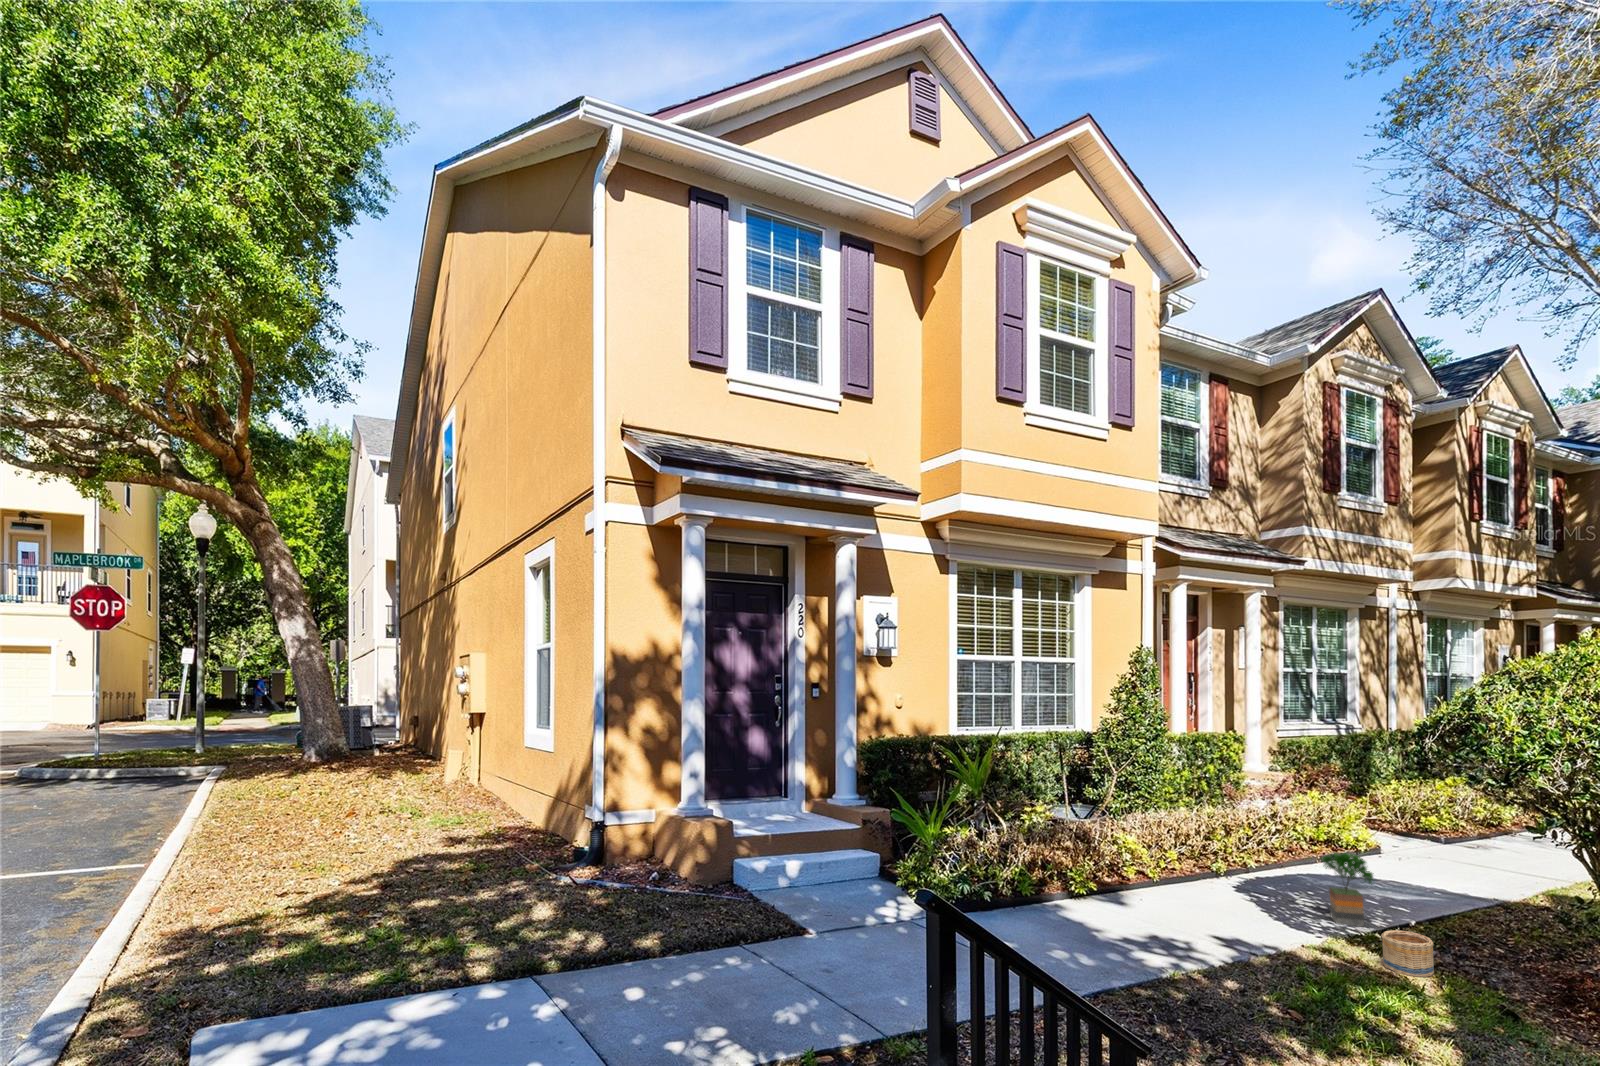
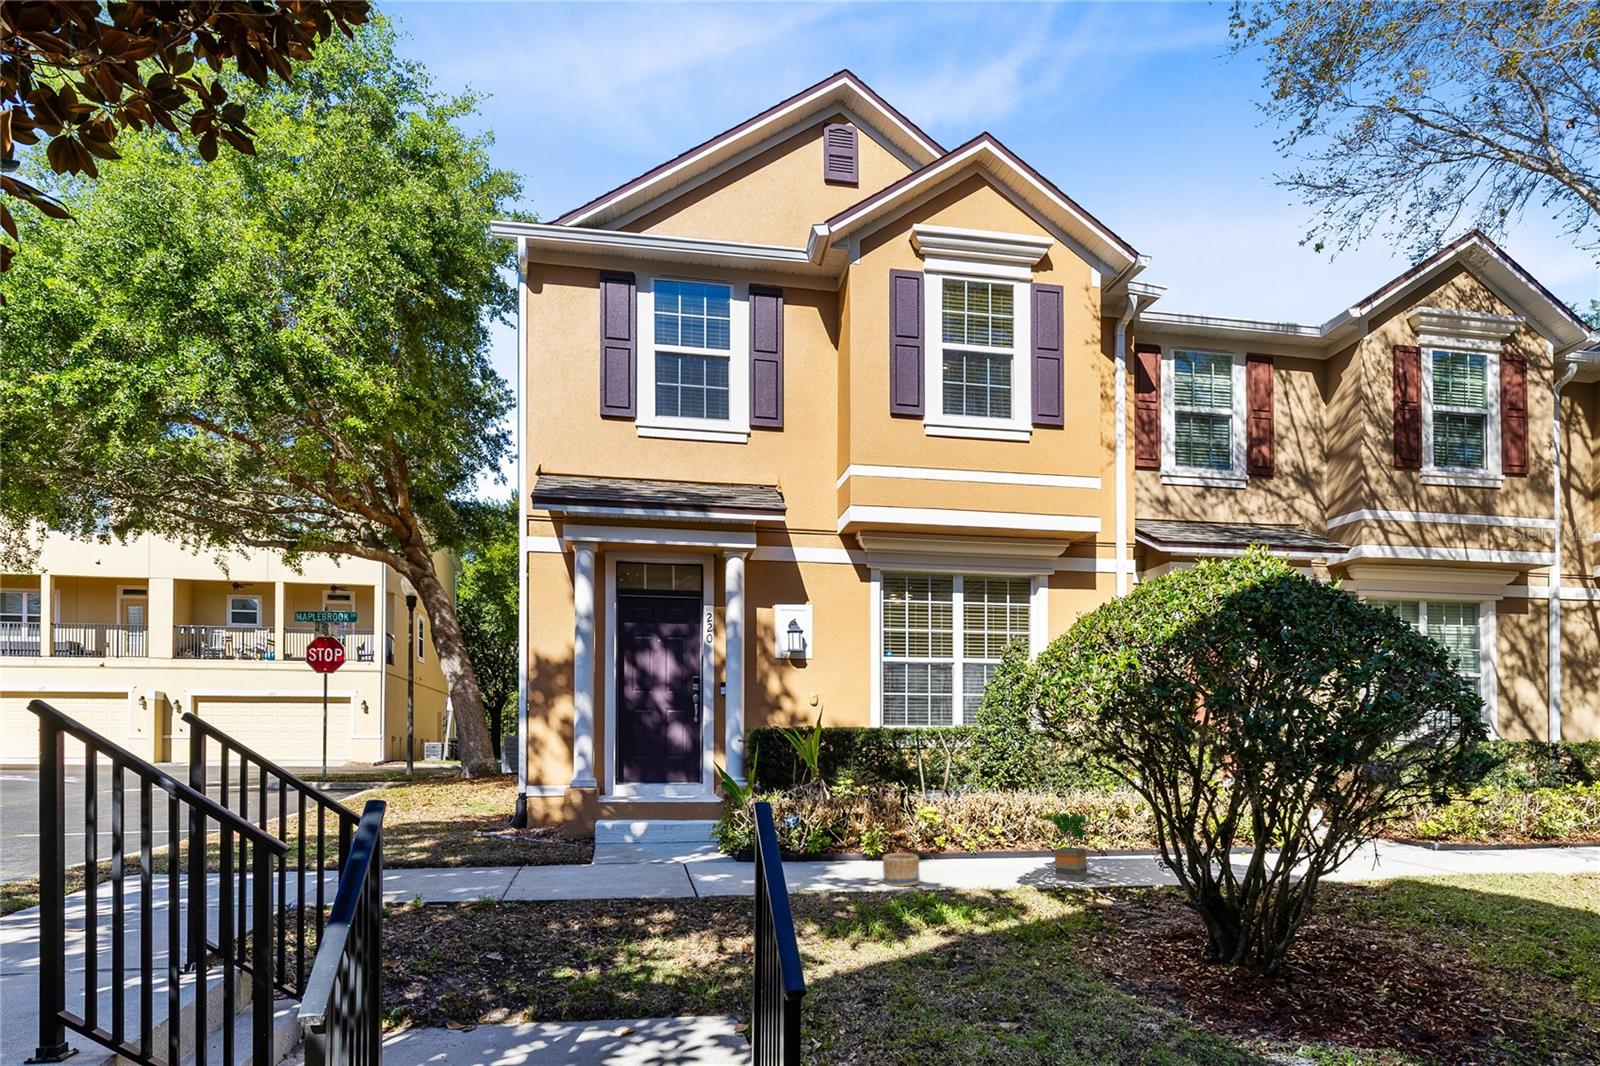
basket: present [1381,930,1434,977] -> present [883,853,920,886]

